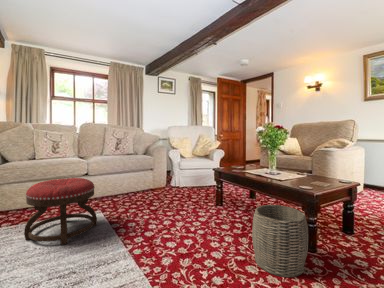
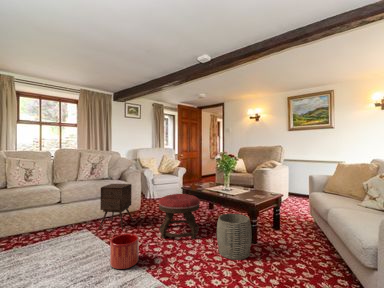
side table: none [114,160,155,215] -> present [99,184,133,230]
ottoman: present [24,178,97,245] -> present [159,194,200,239]
planter: none [103,221,141,268] -> present [110,234,139,269]

